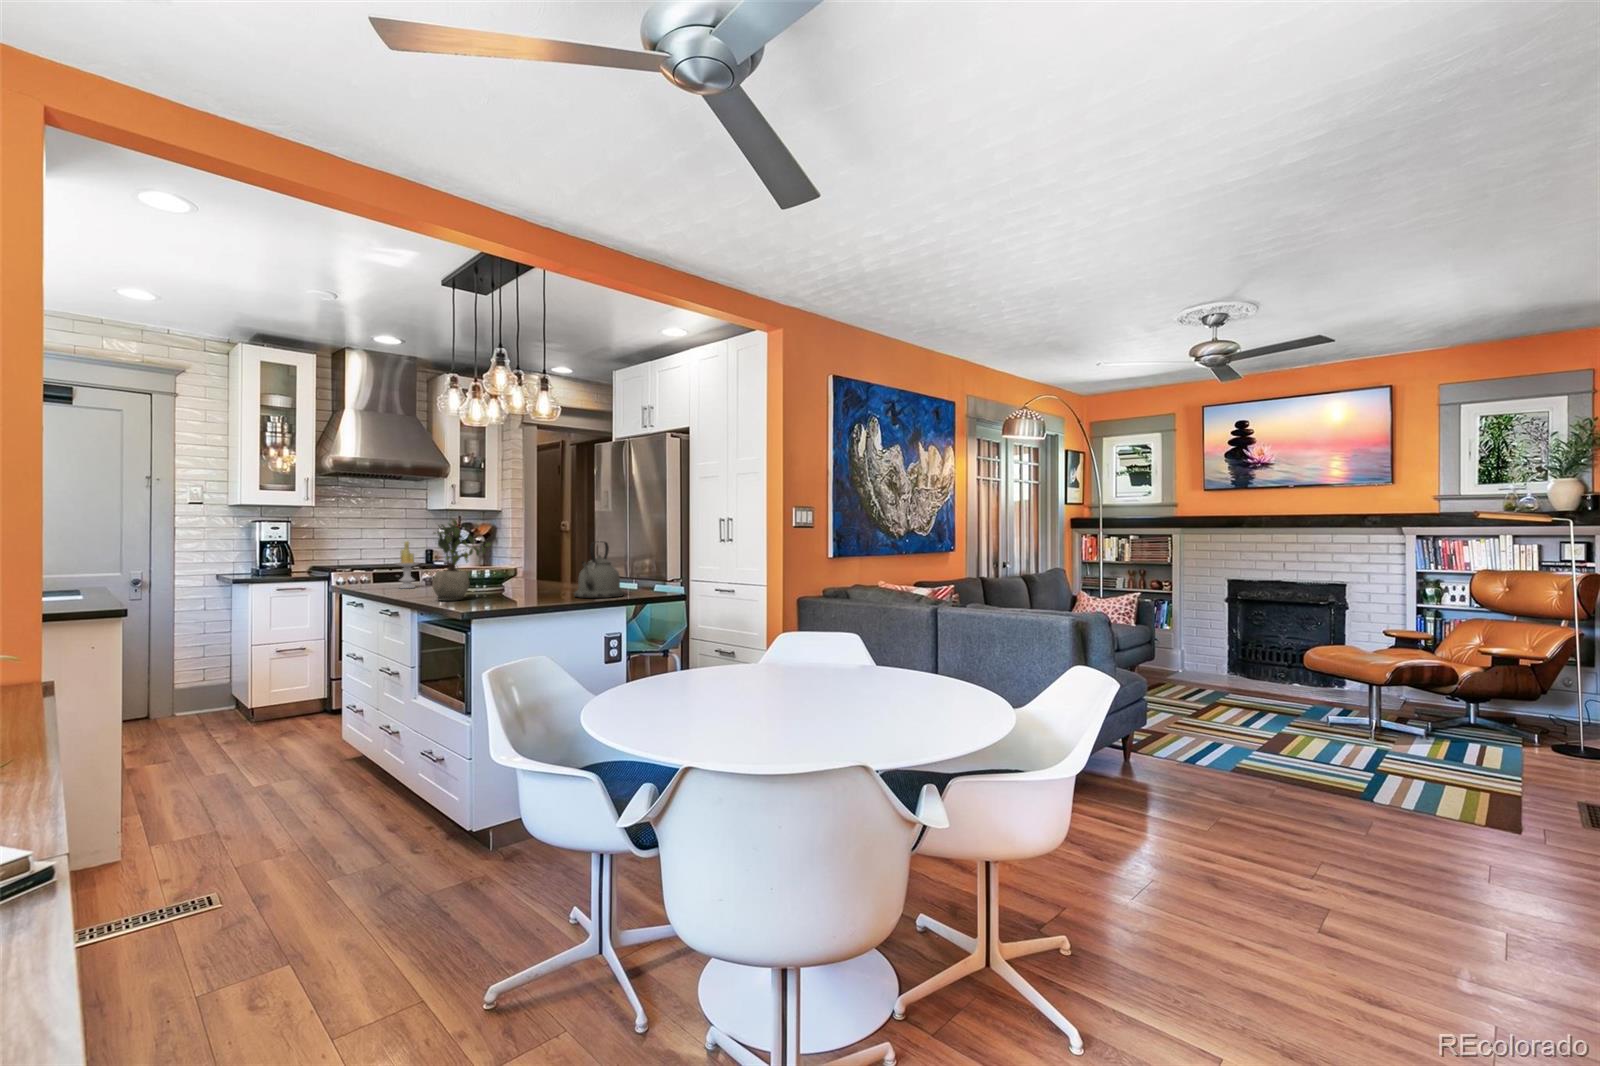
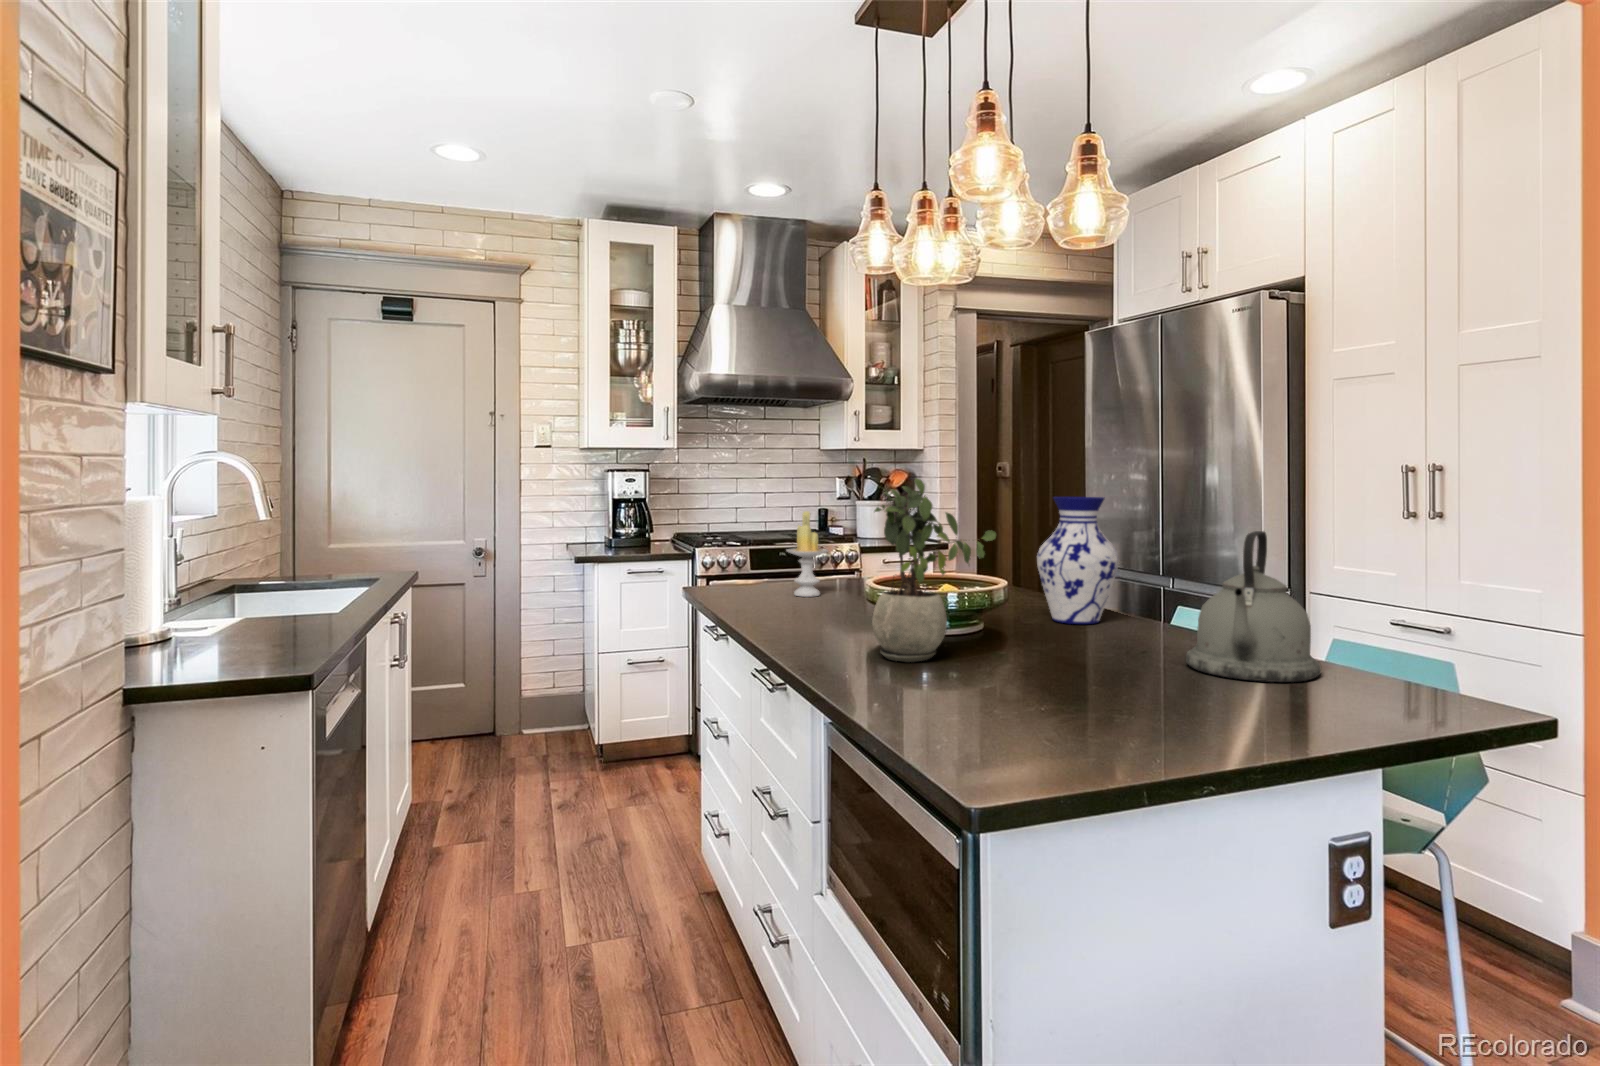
vase: none [528,531,567,590] -> present [1037,497,1119,624]

